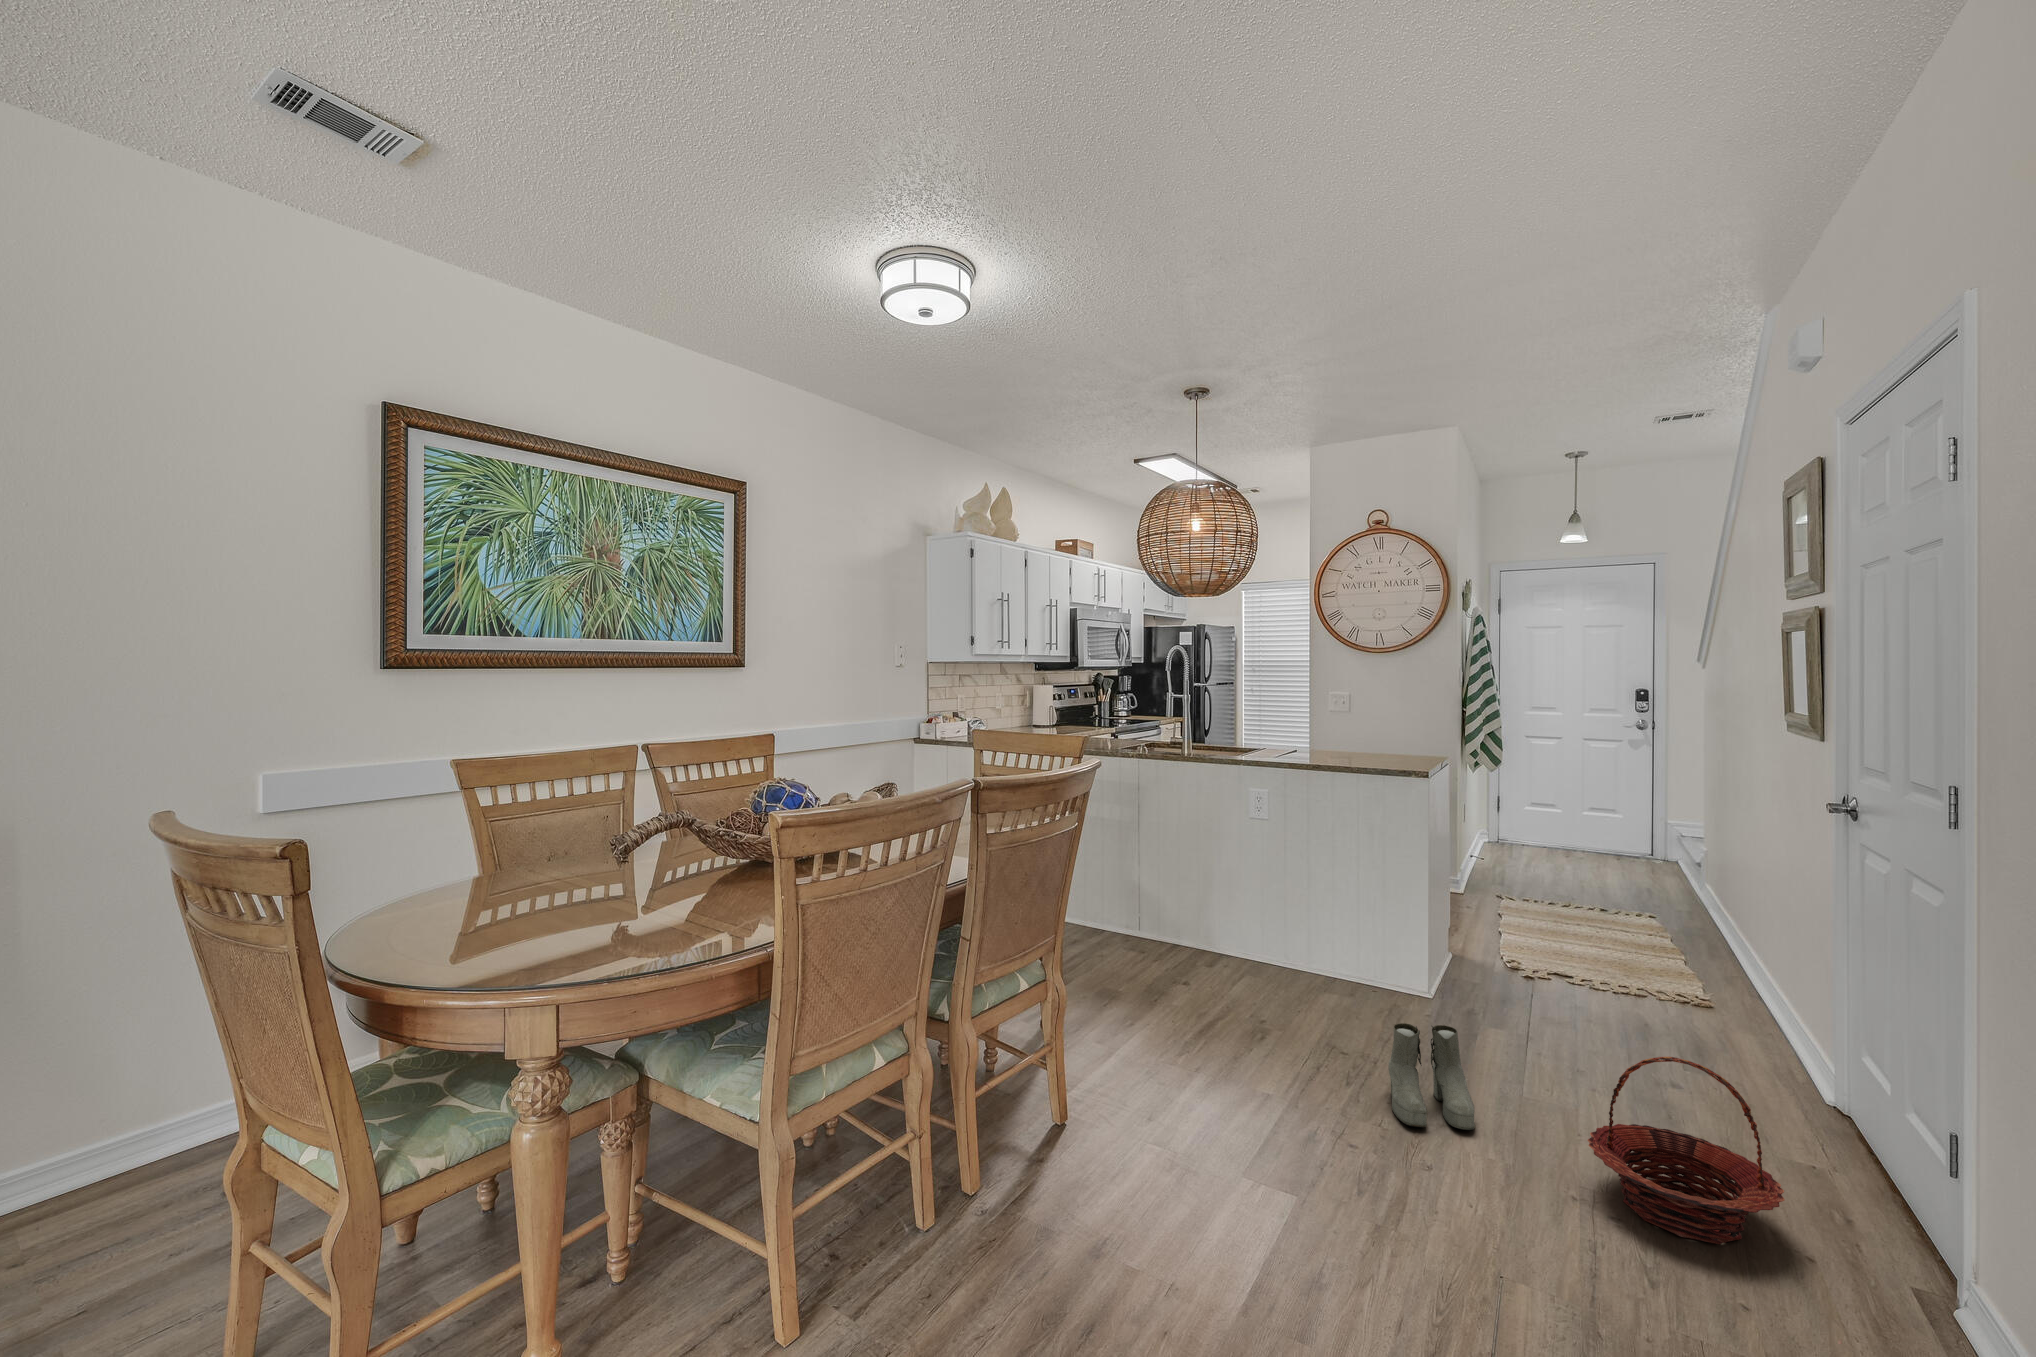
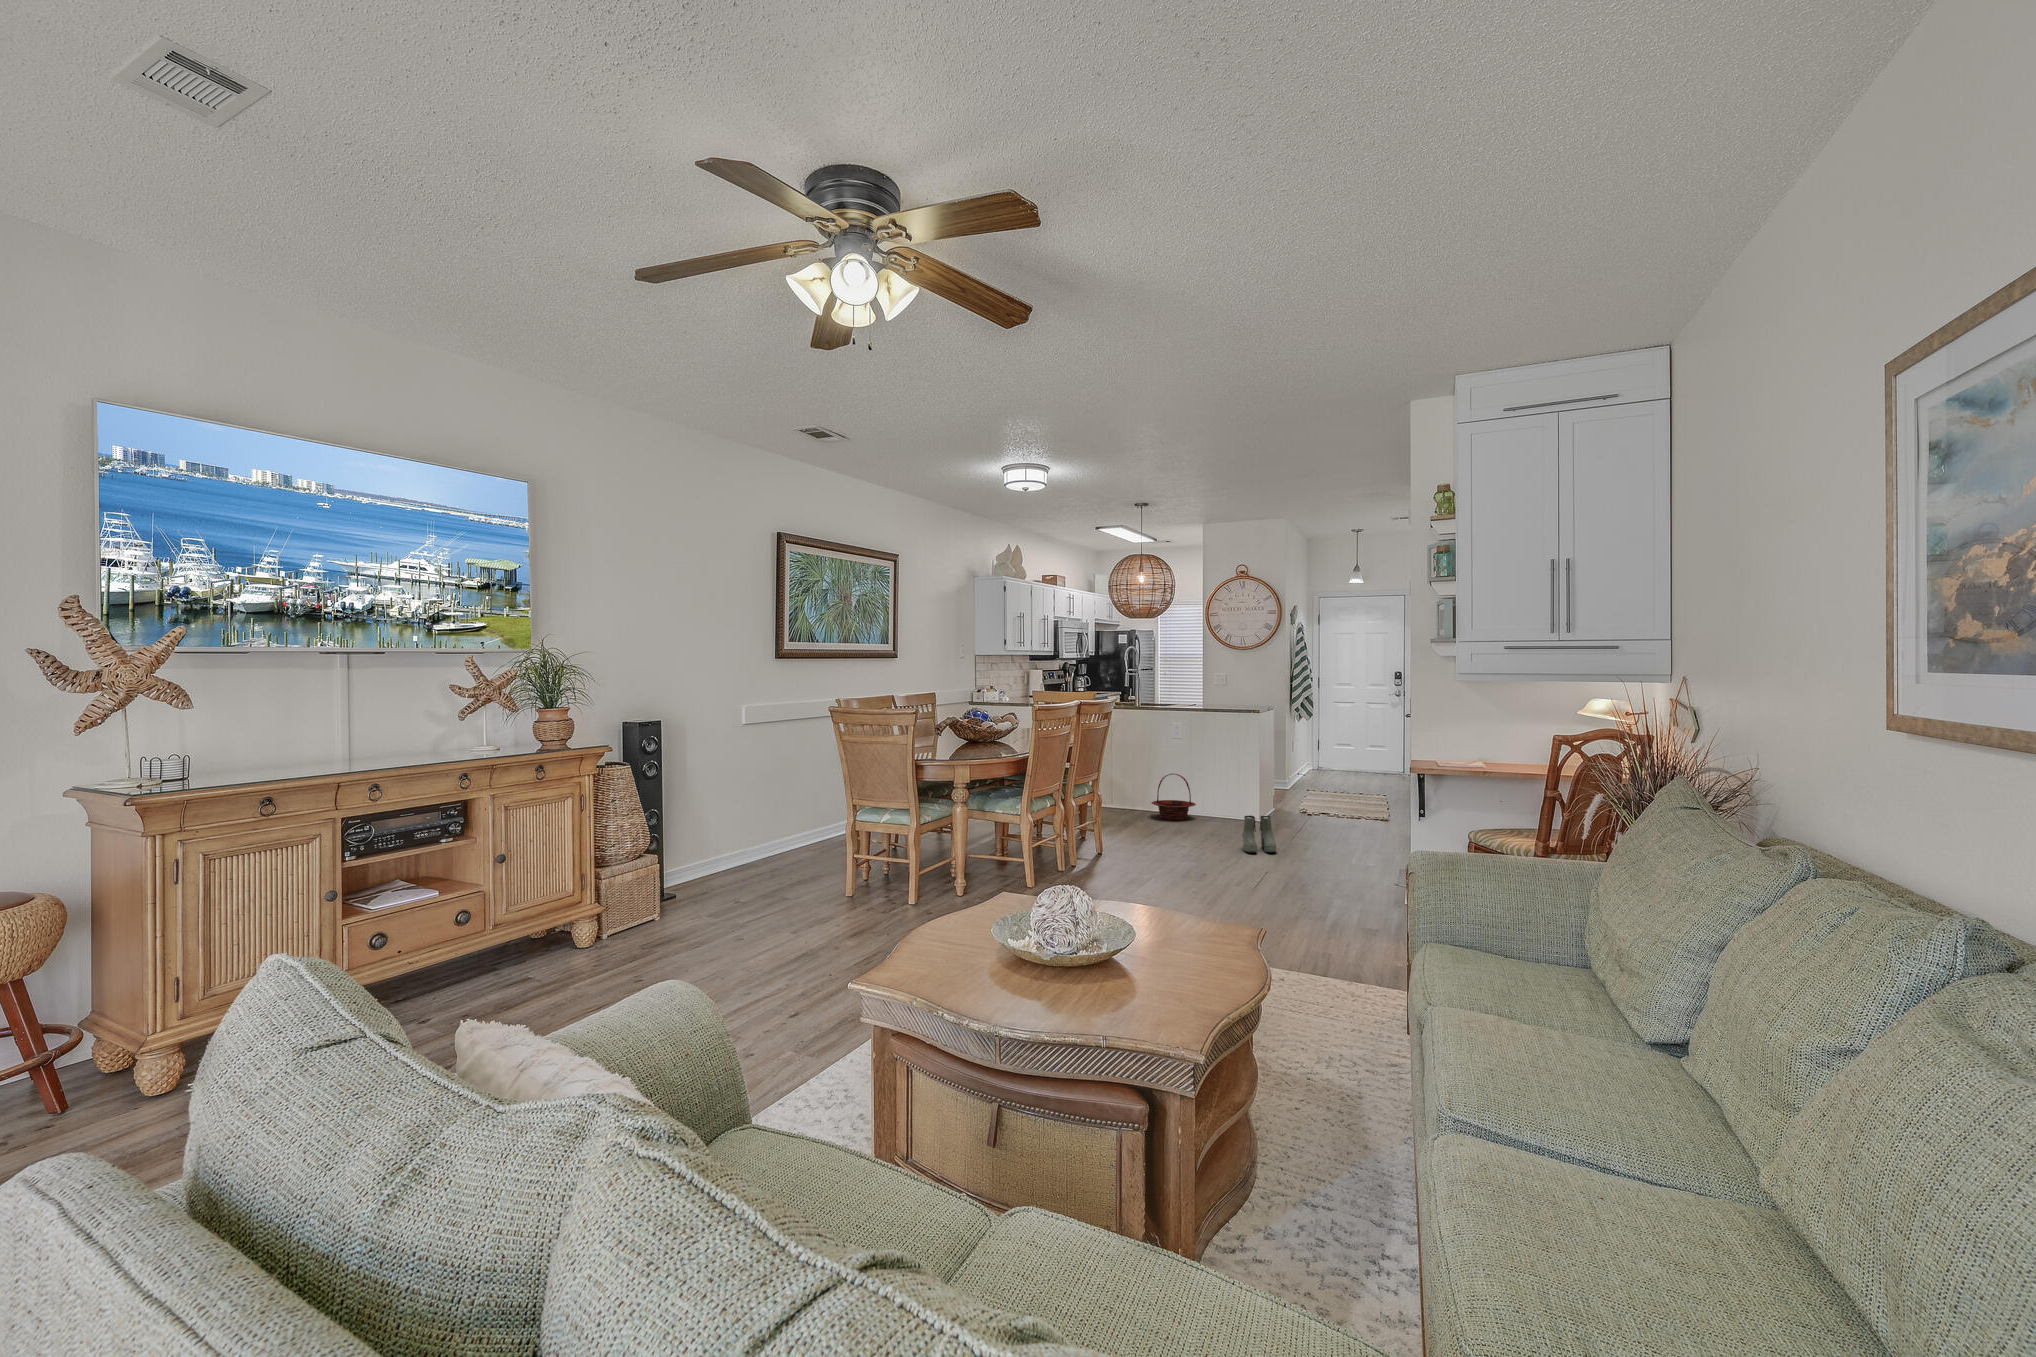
basket: present [1588,1057,1785,1244] -> present [1152,774,1196,820]

